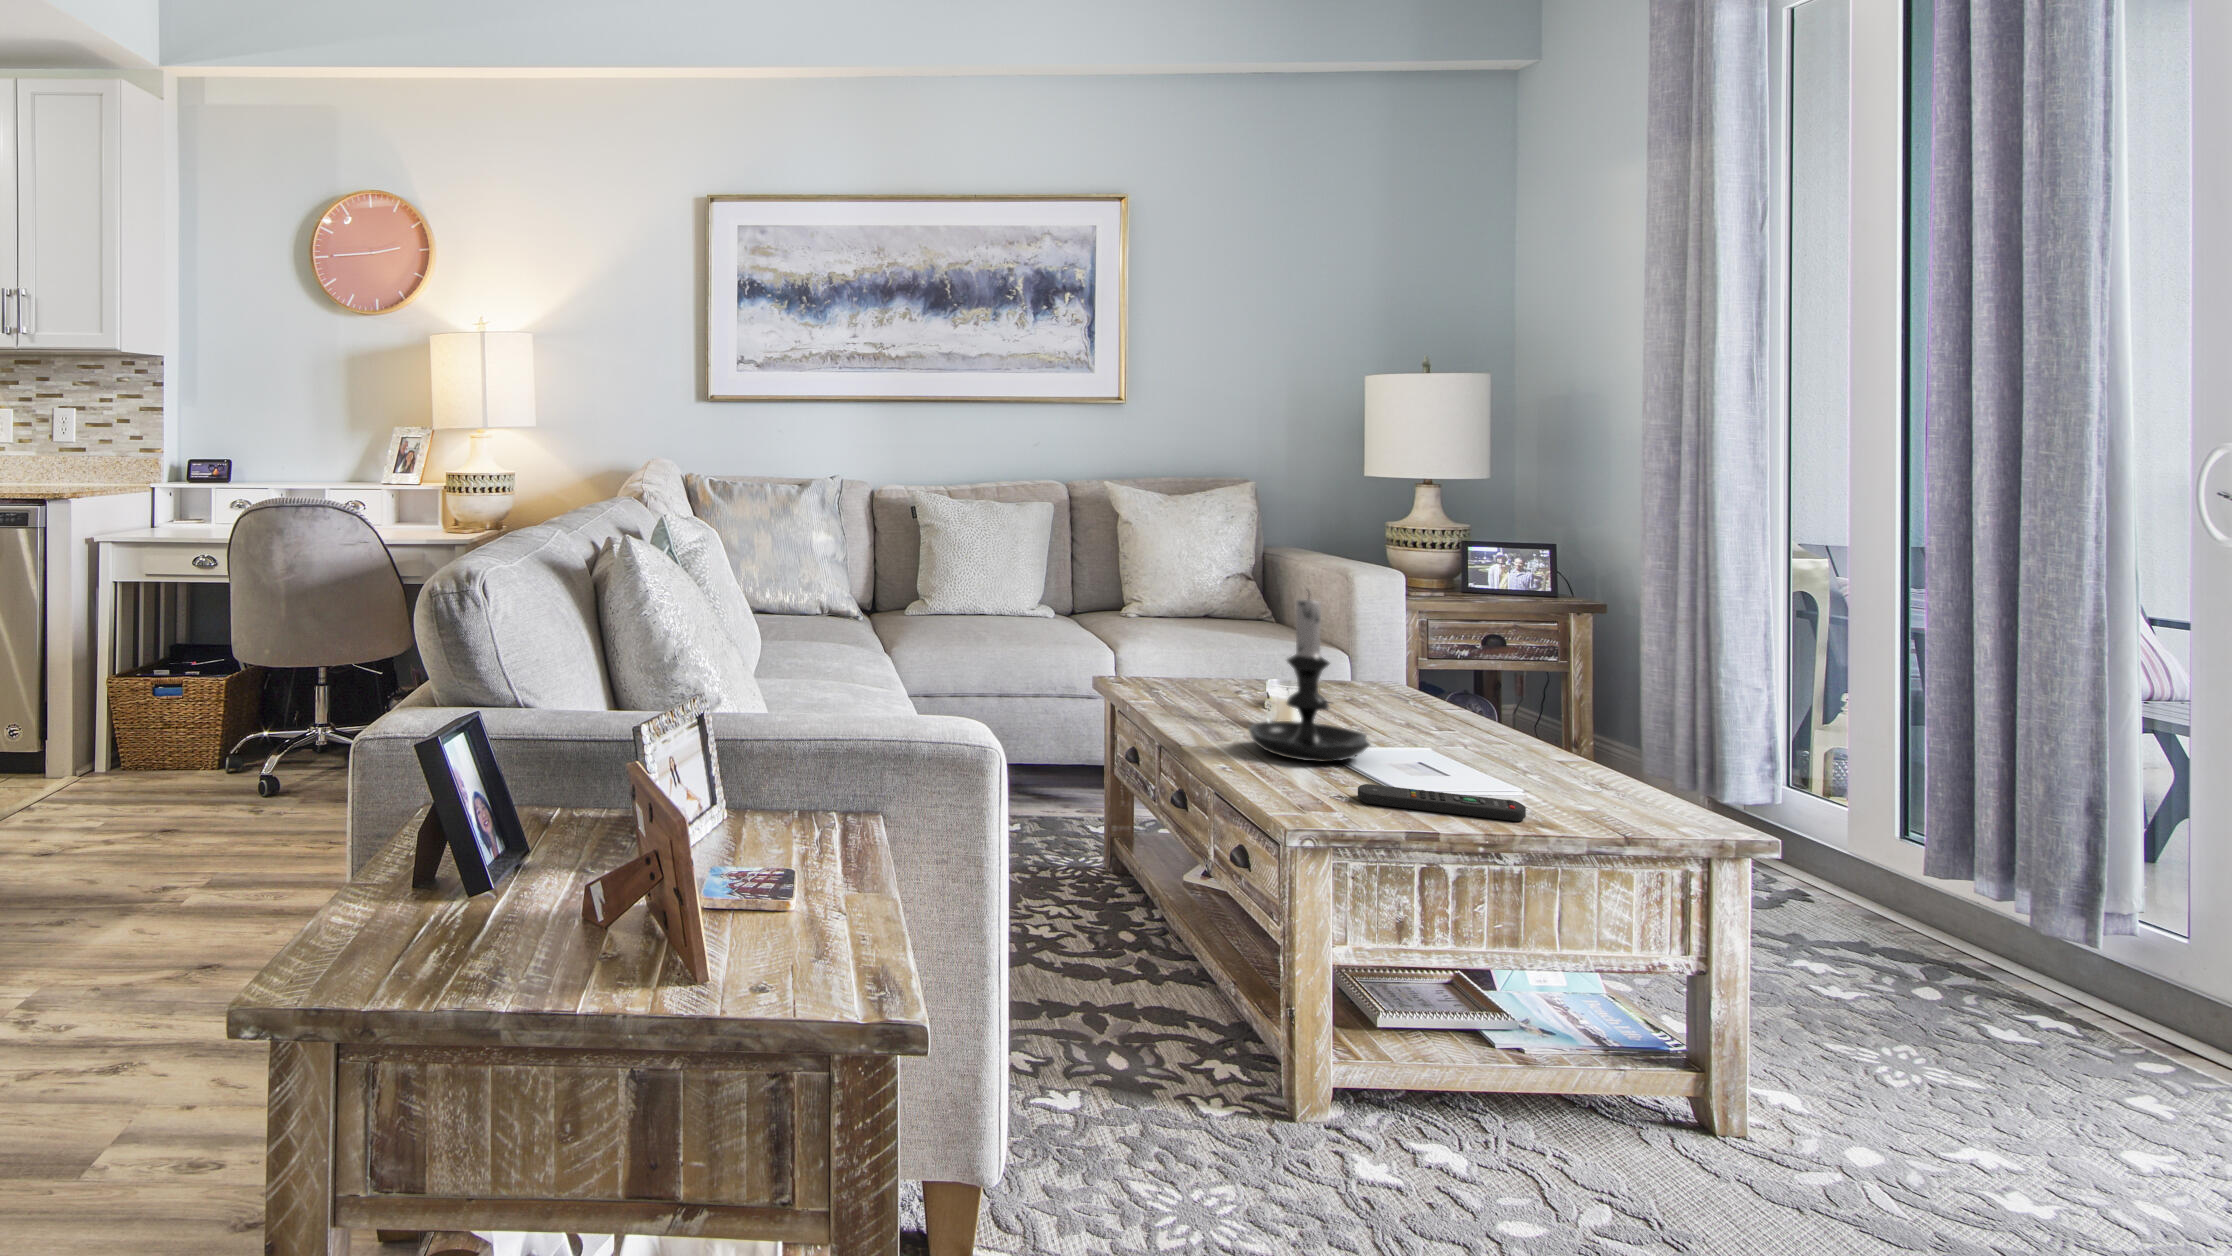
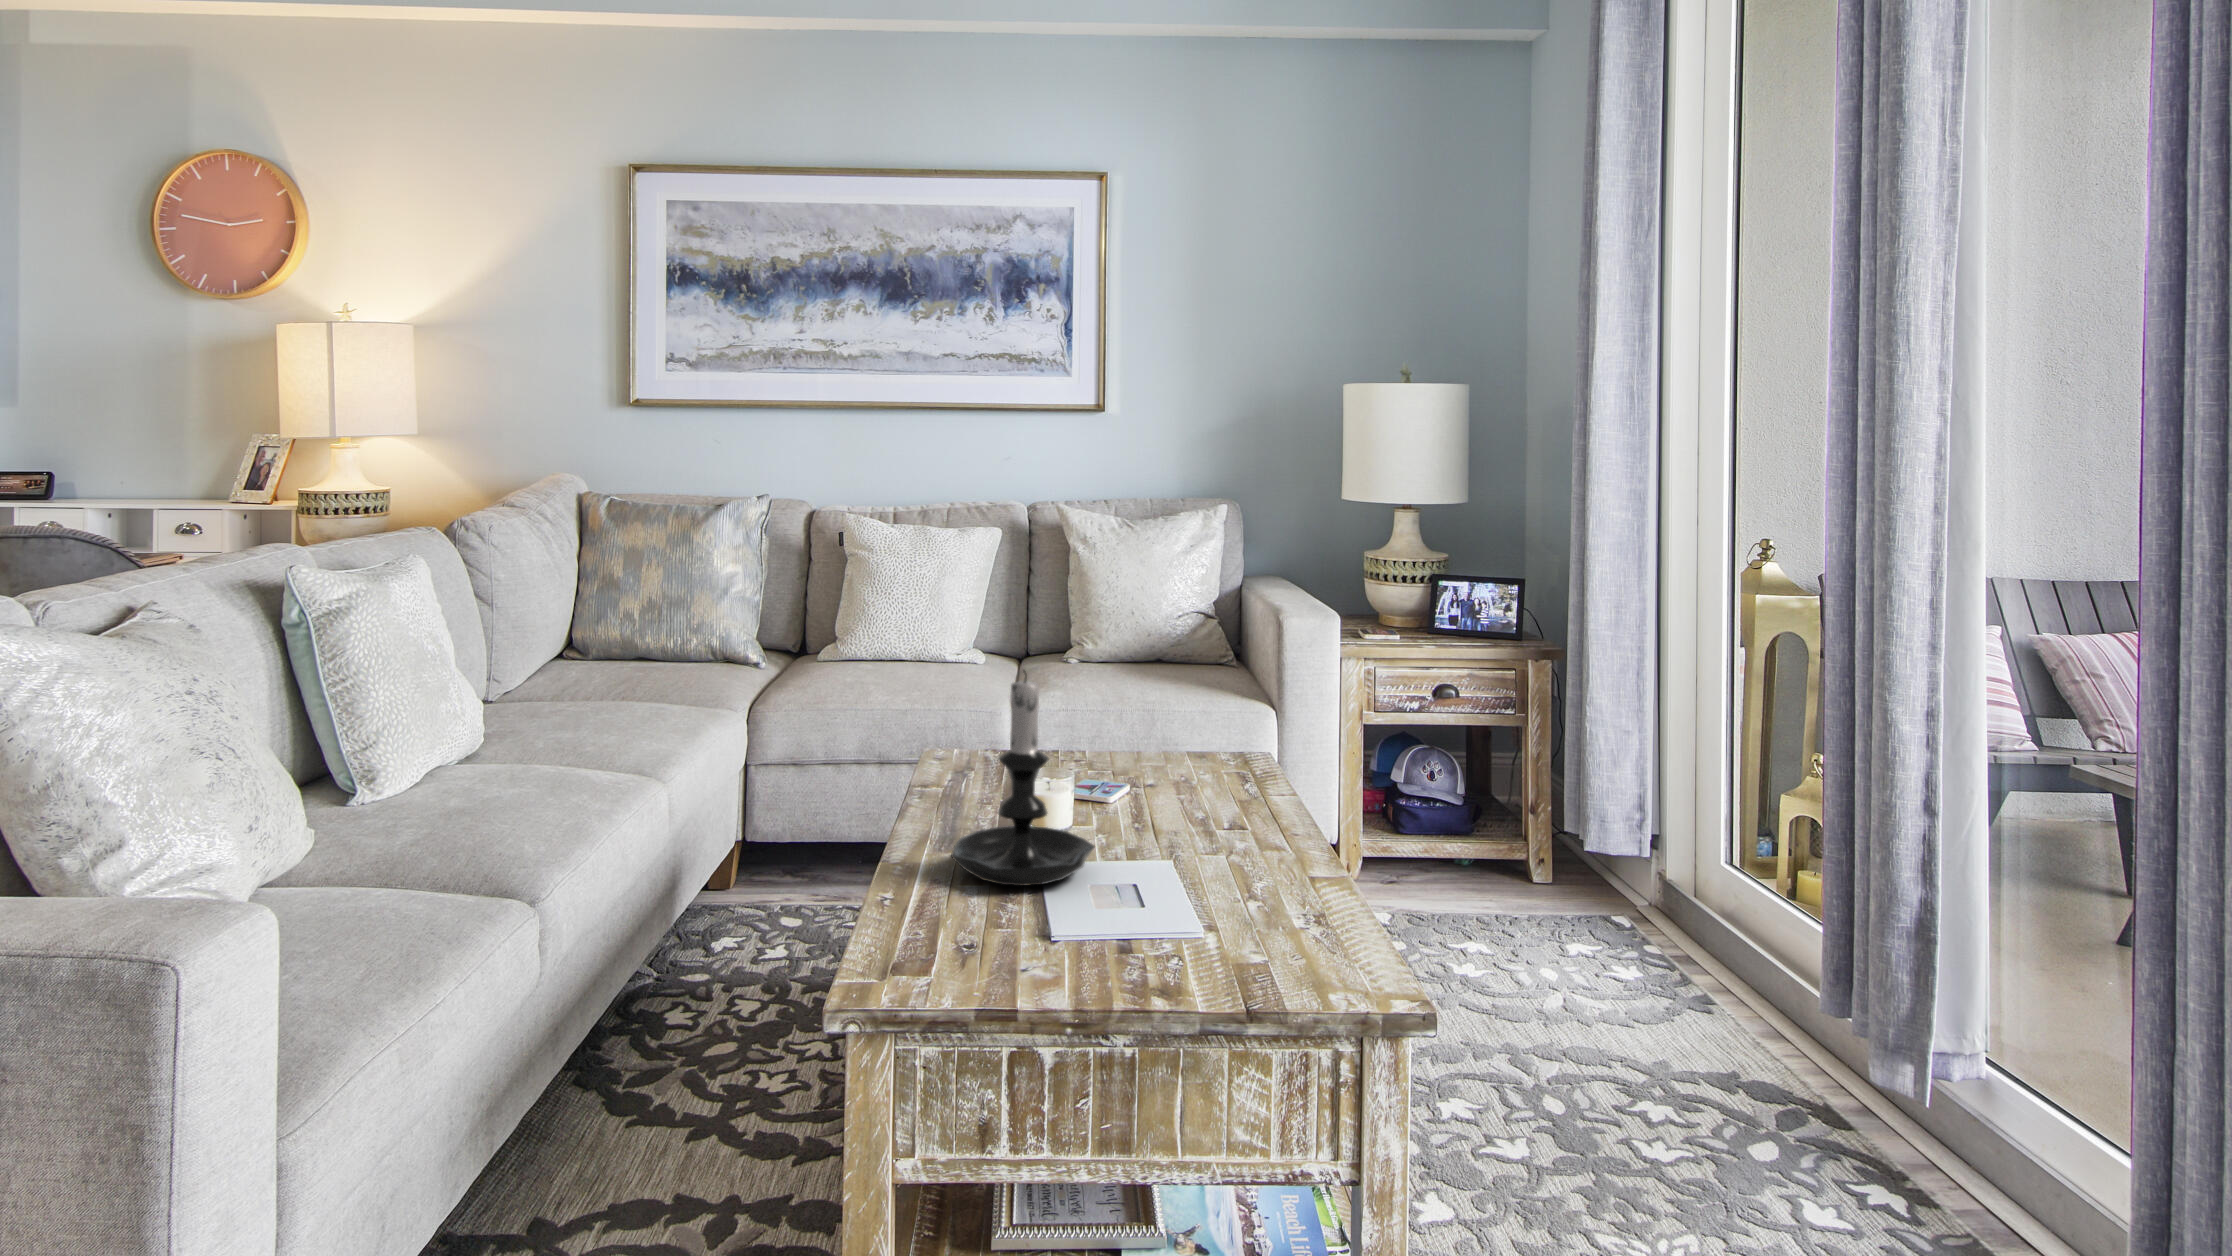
remote control: present [1358,784,1526,821] -> none [981,931,1162,989]

